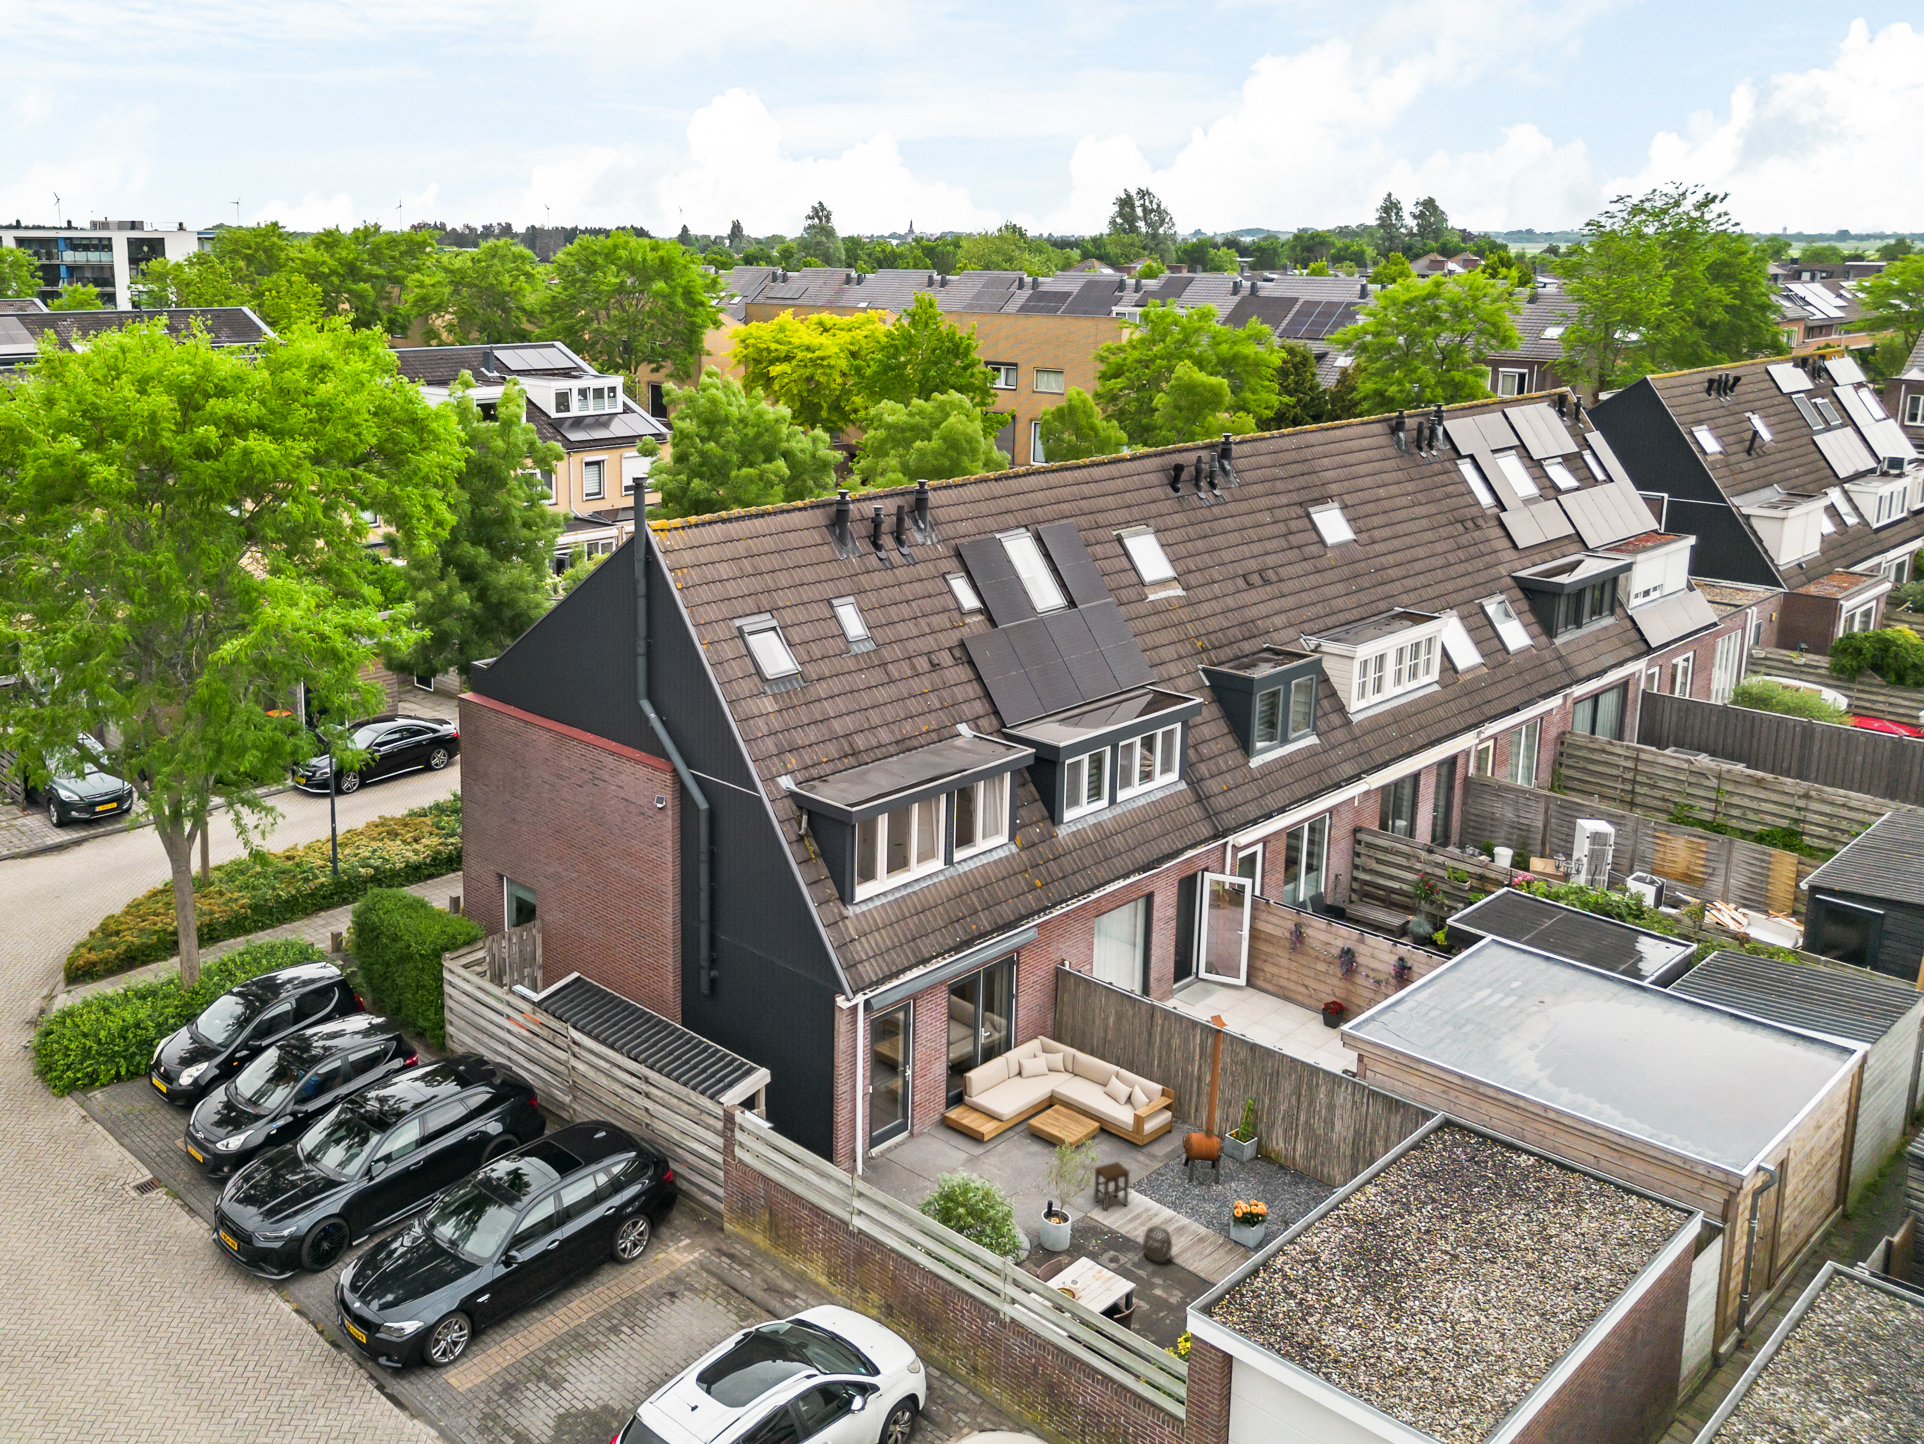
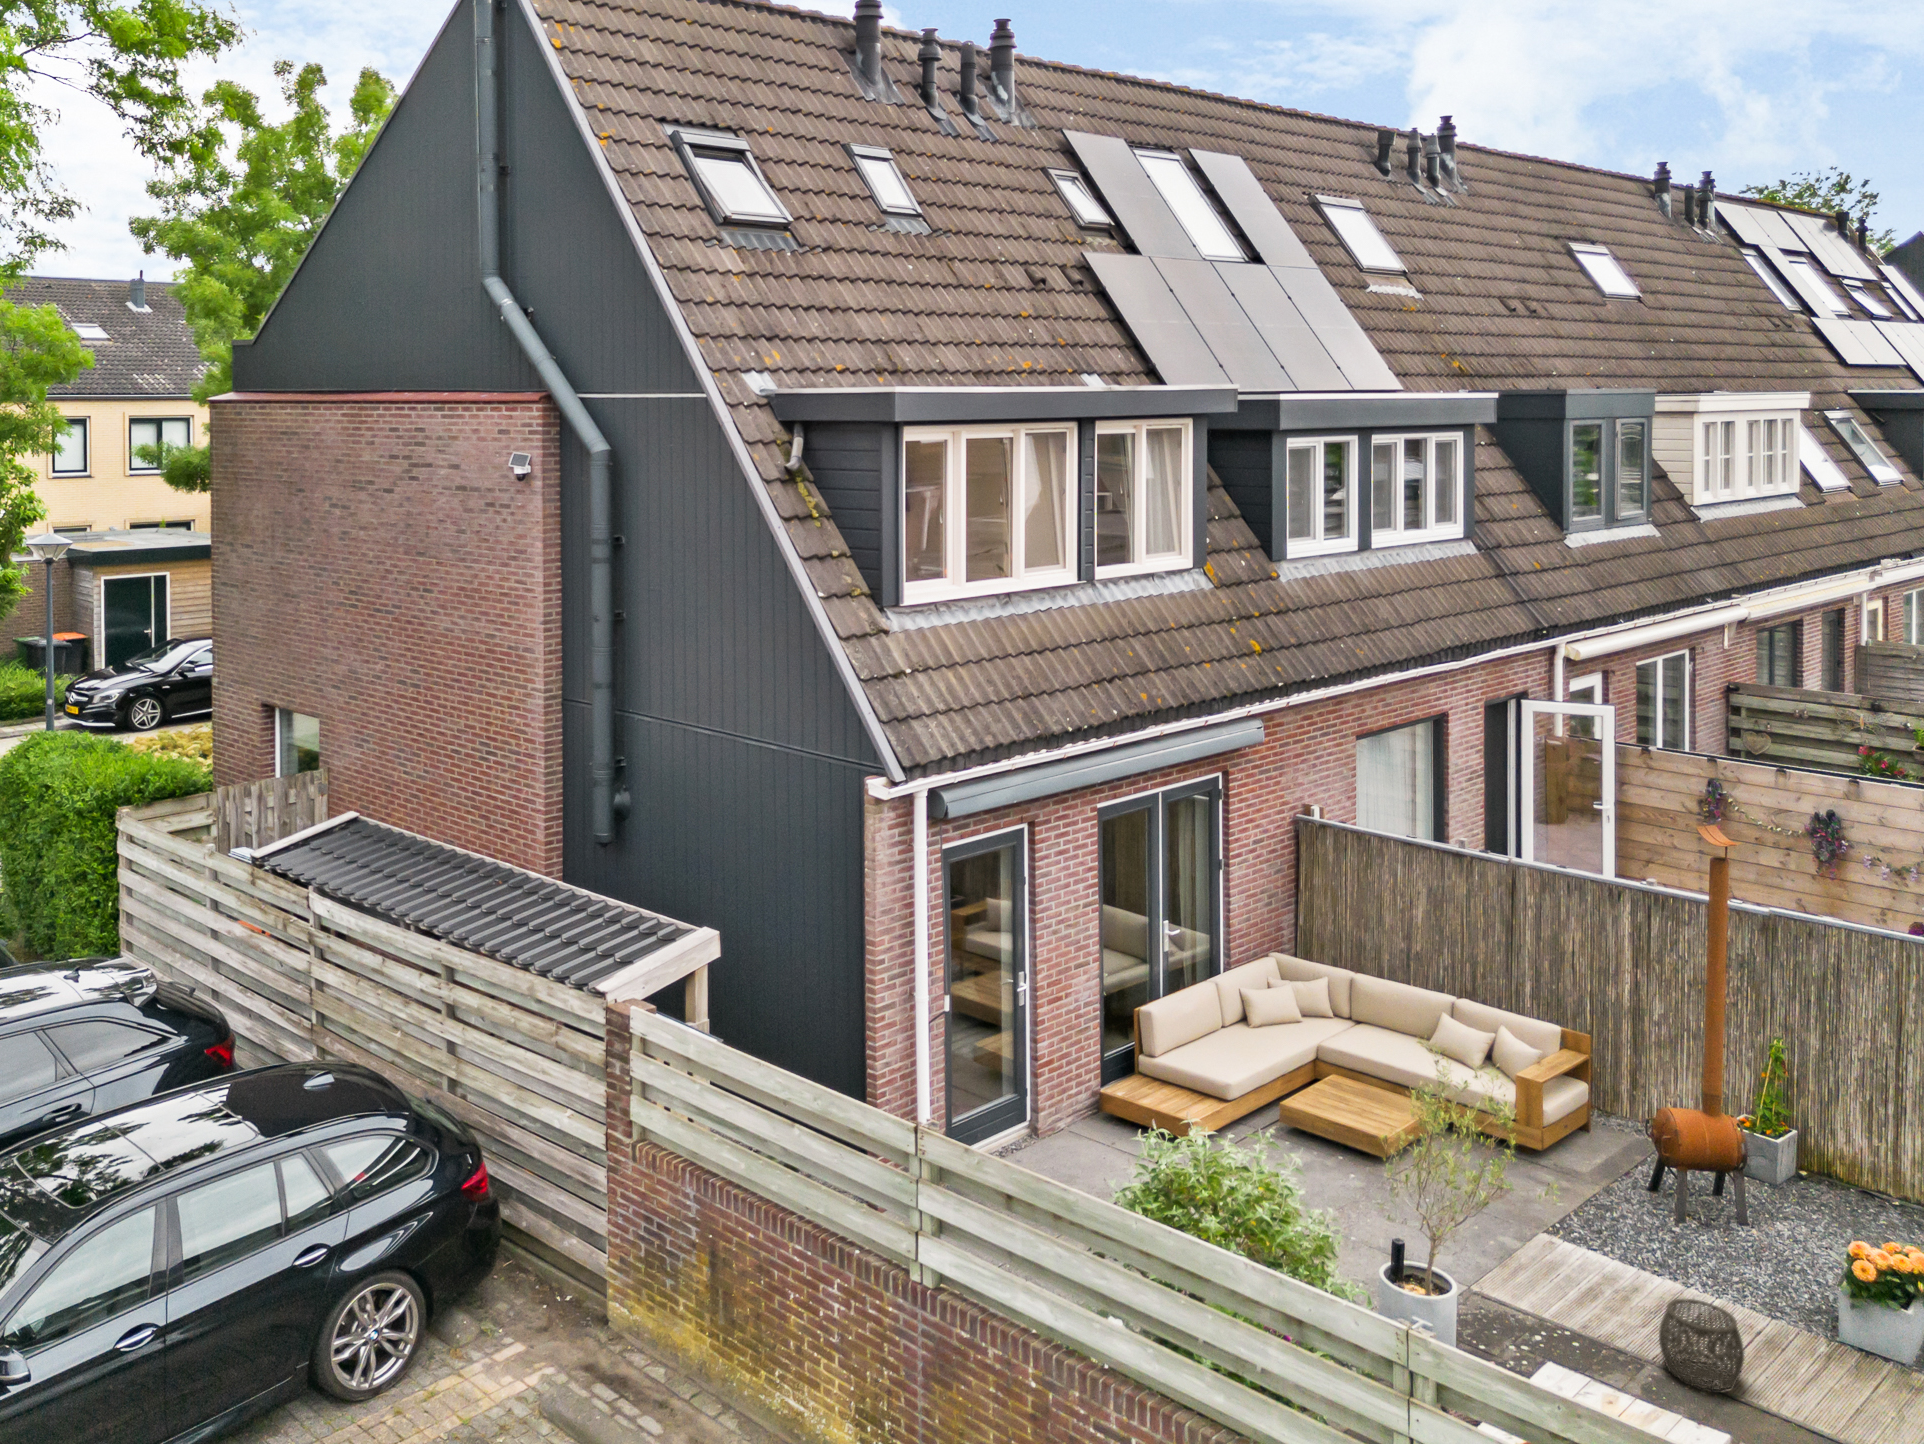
stool: present [1094,1162,1129,1211] -> none [1480,1161,1569,1277]

